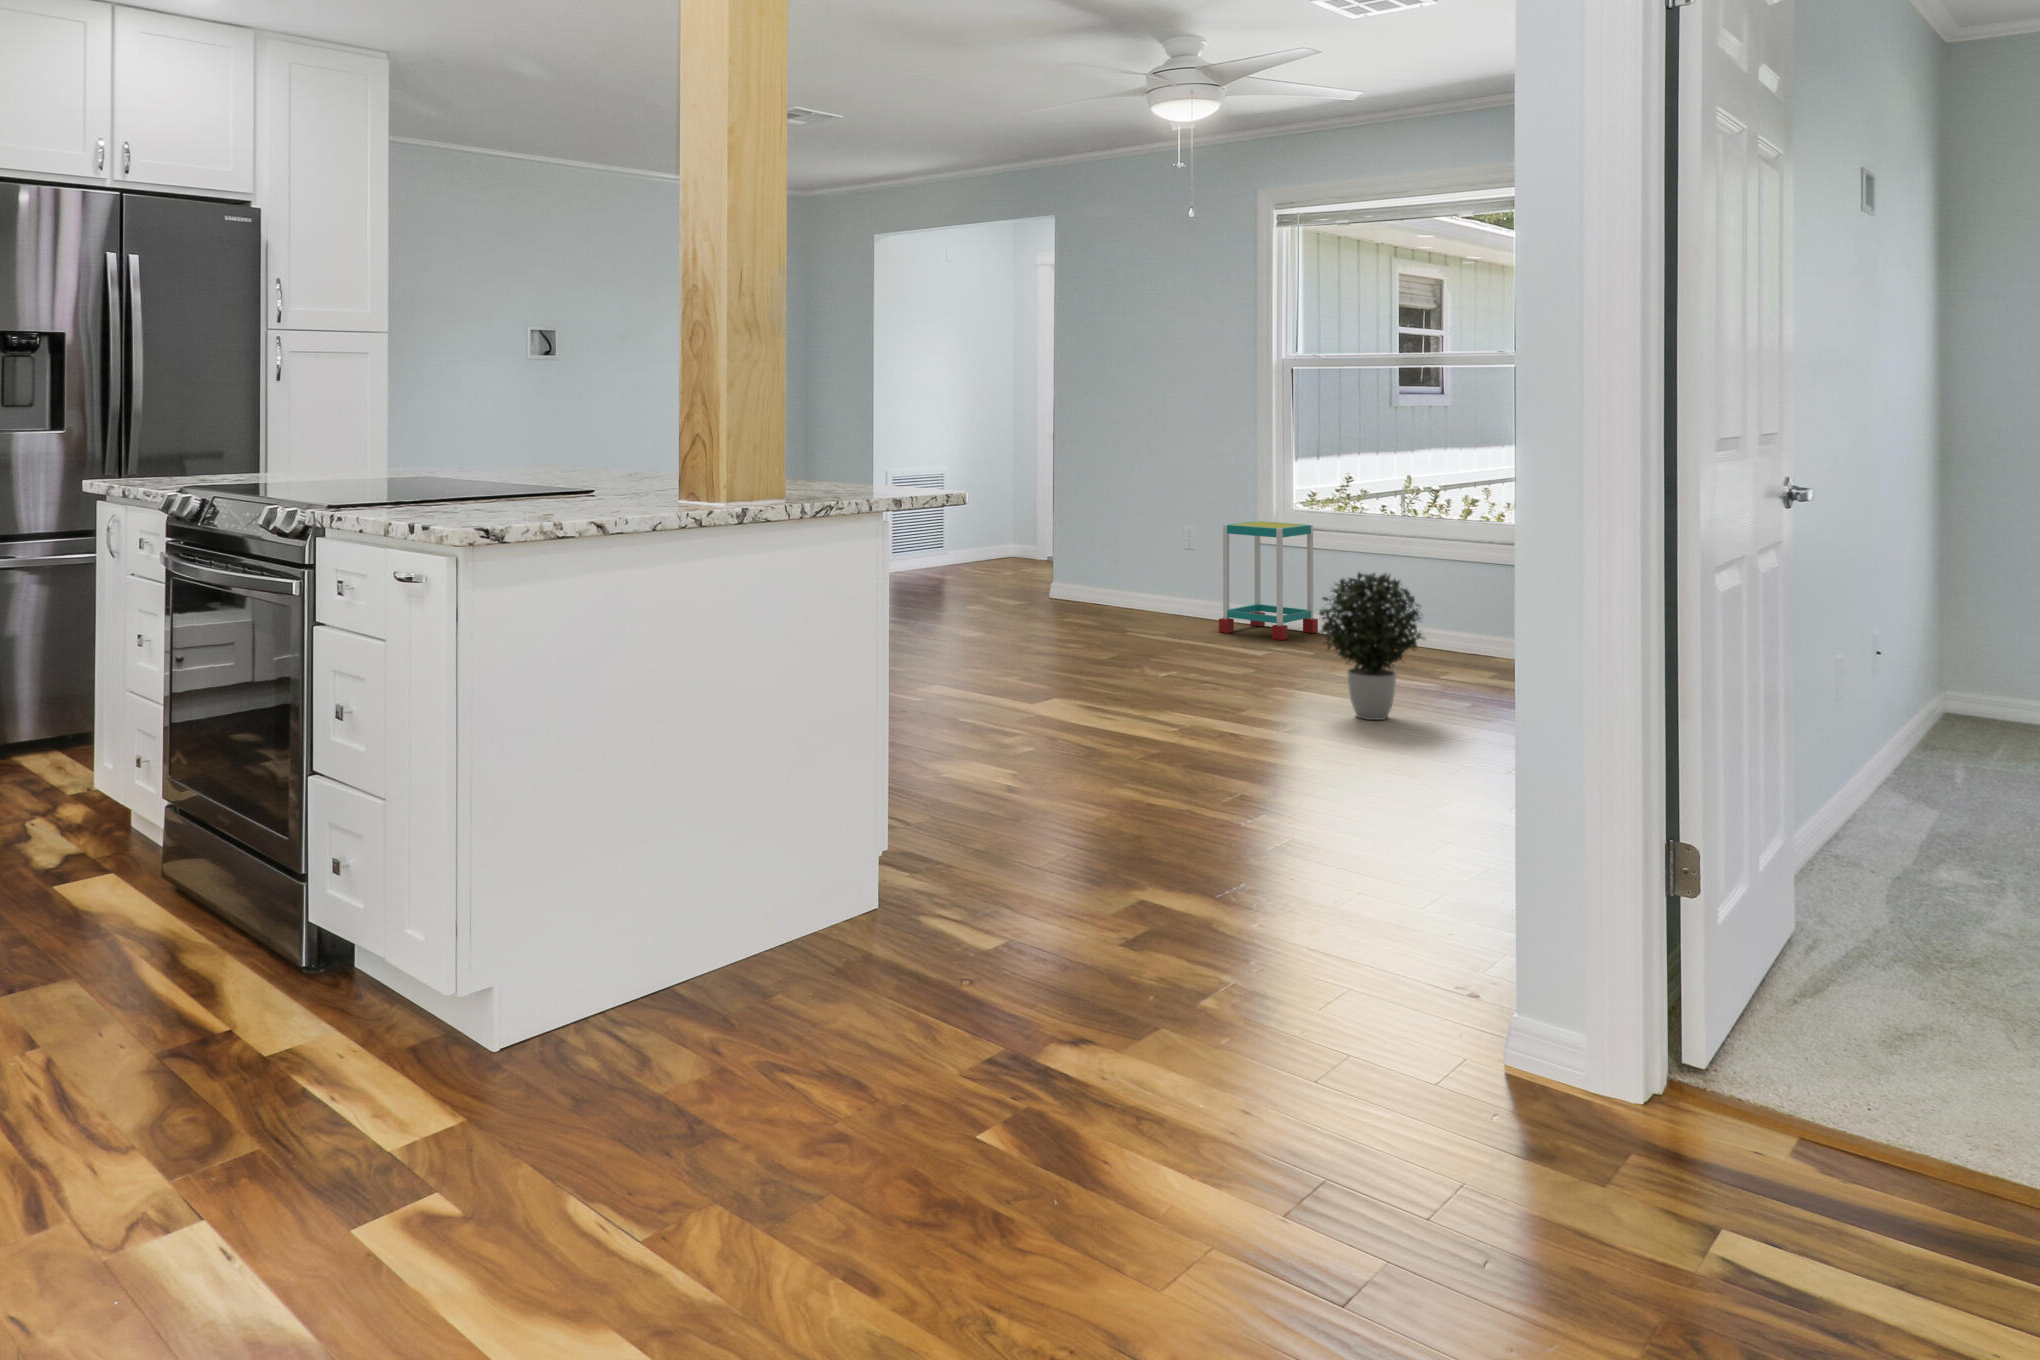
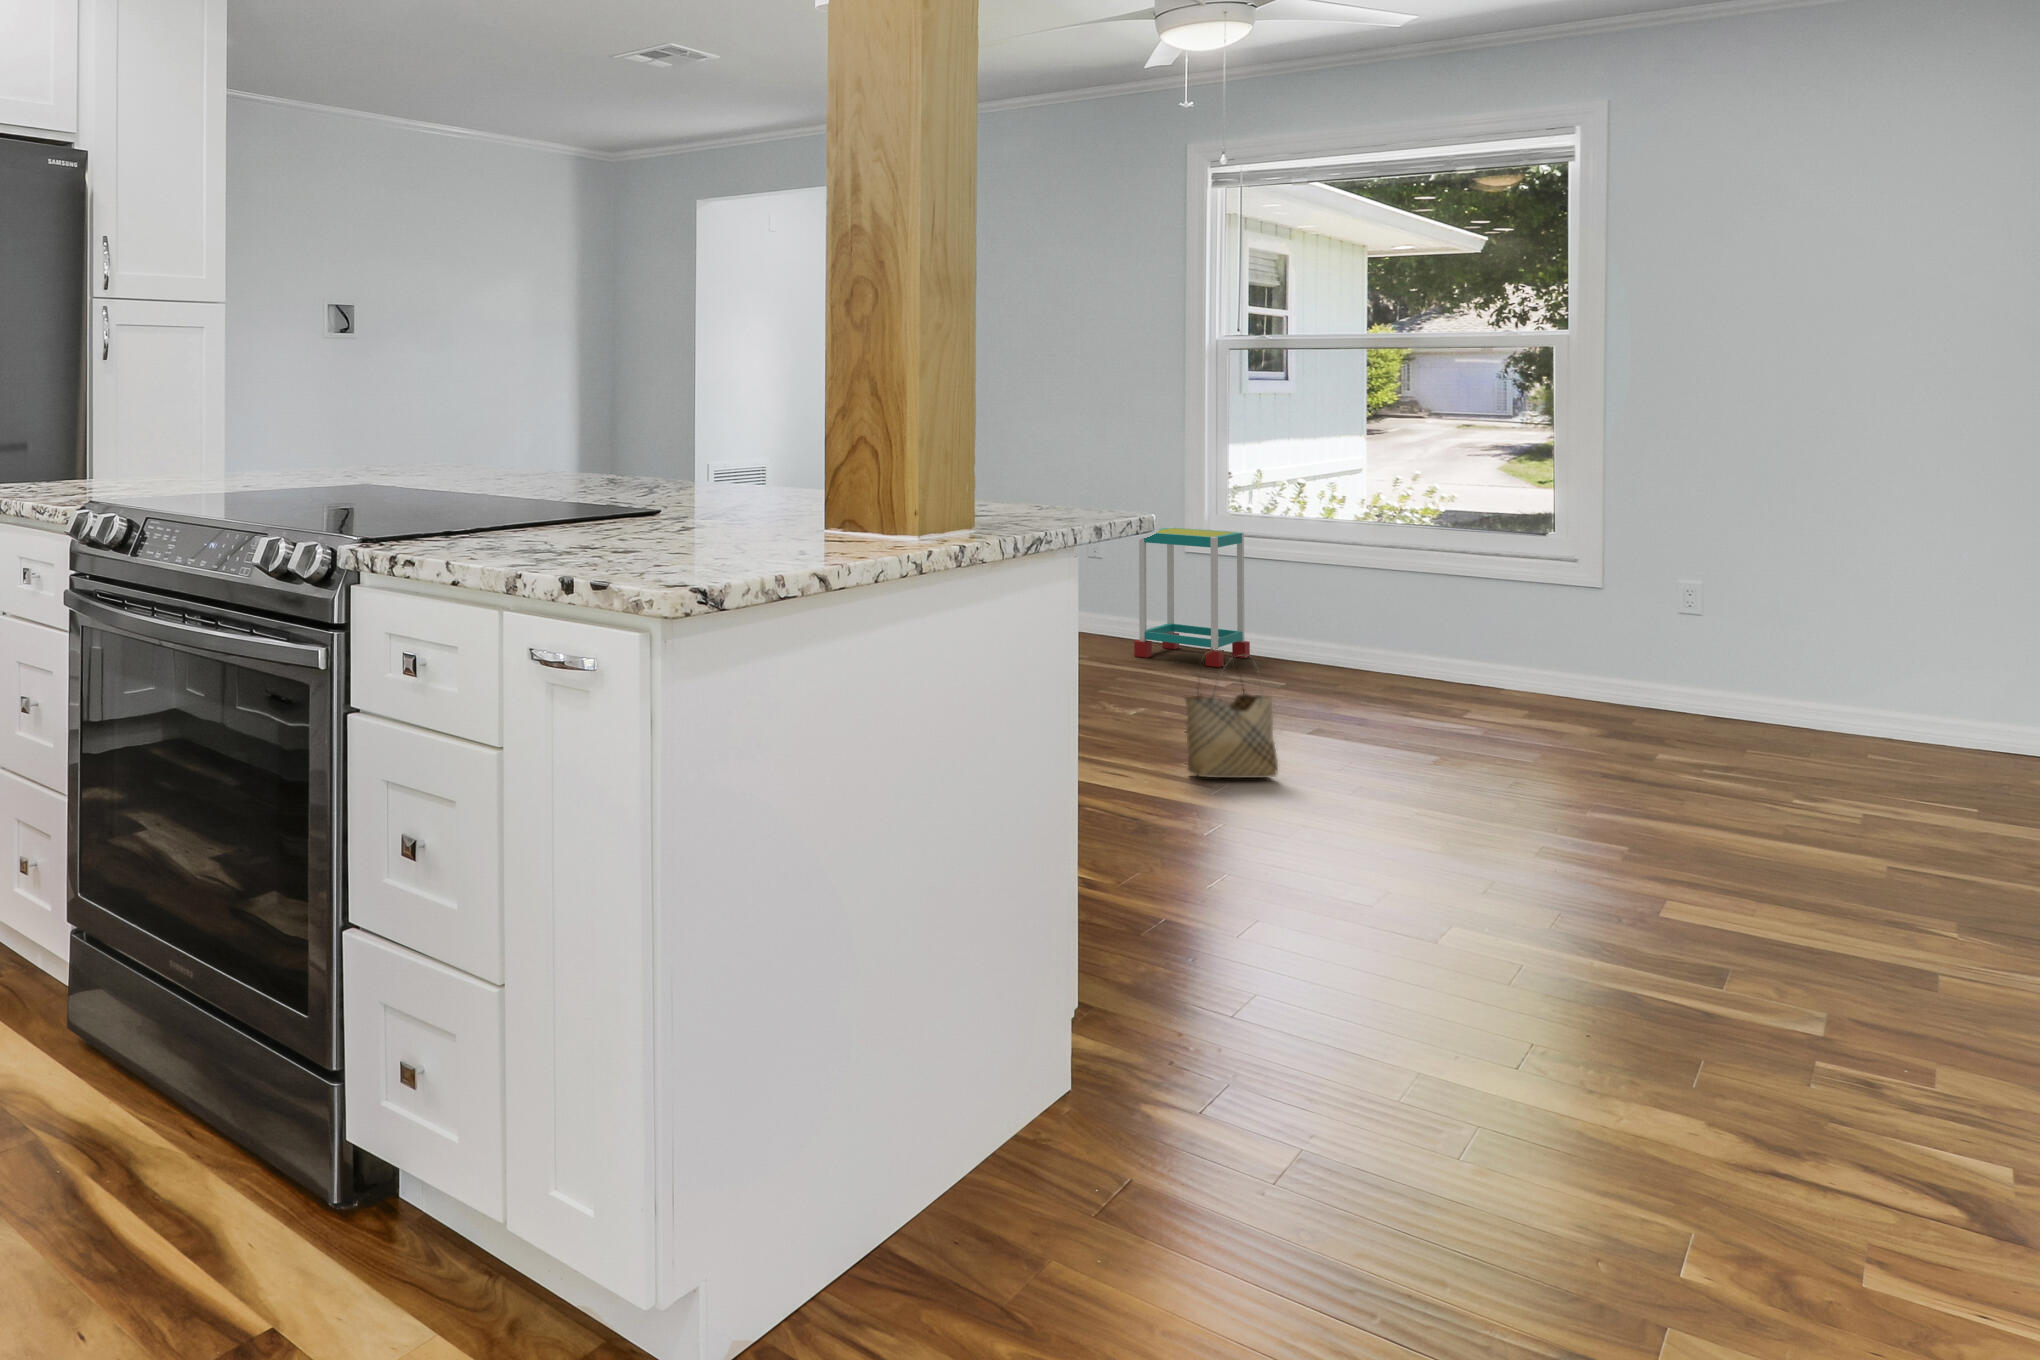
potted plant: present [1319,573,1424,720] -> none [1362,594,1511,778]
woven basket: none [1164,616,1237,721] -> present [1185,649,1278,778]

